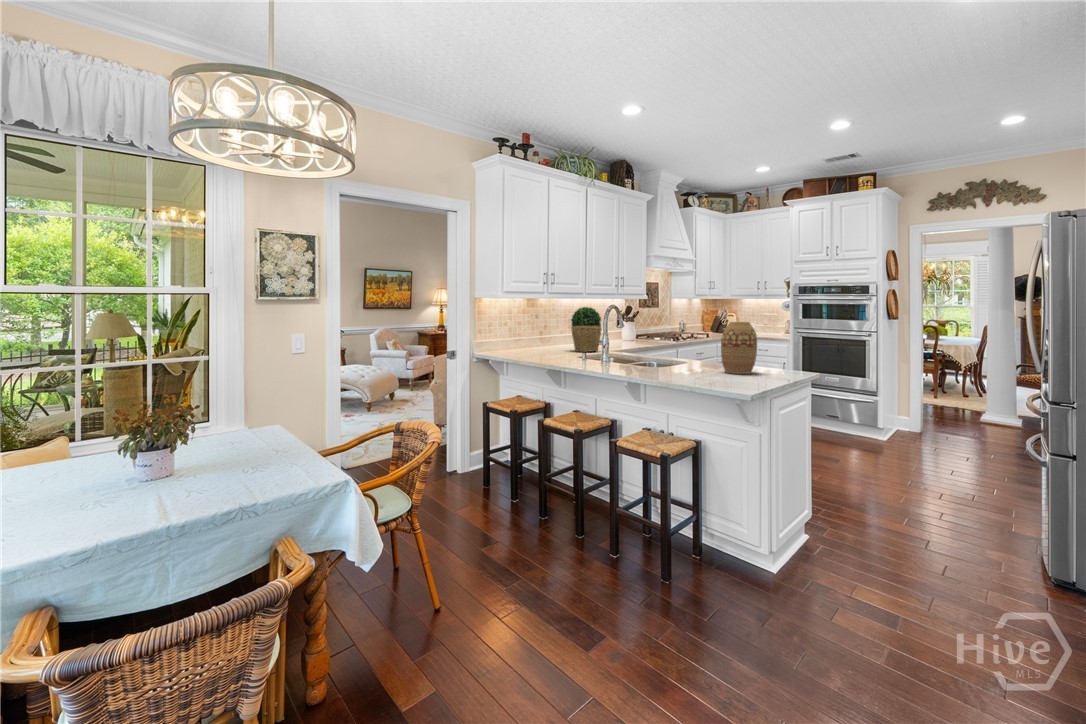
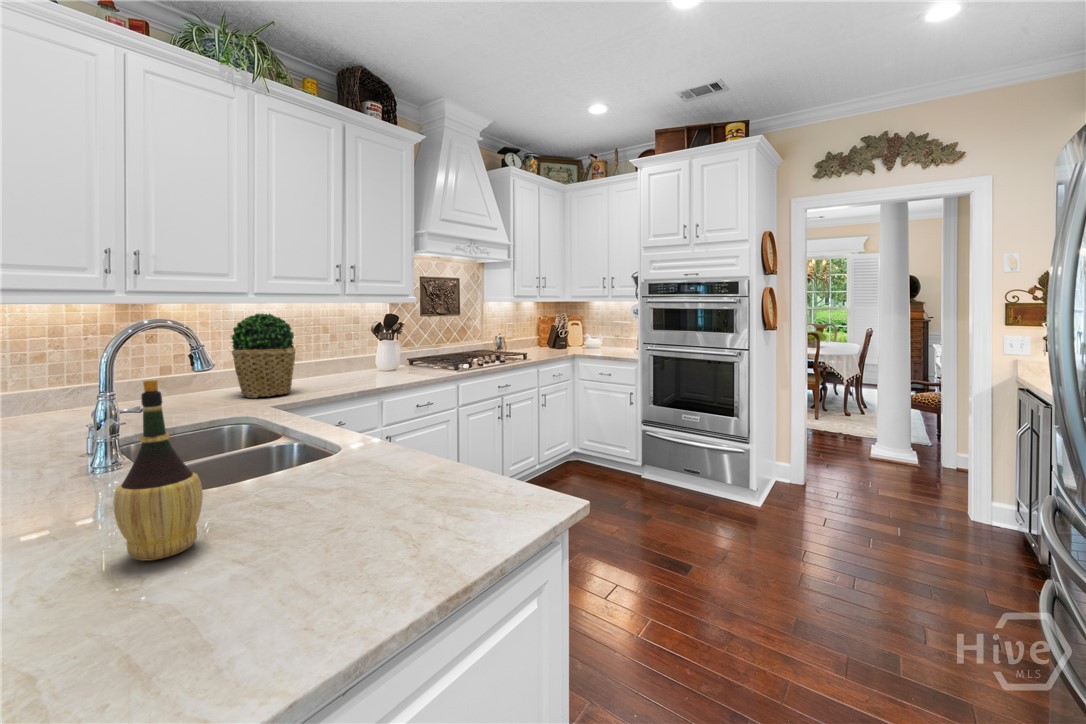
wine bottle: none [674,322,696,375] -> present [113,380,203,561]
vase: present [721,322,757,374] -> none [337,363,437,519]

